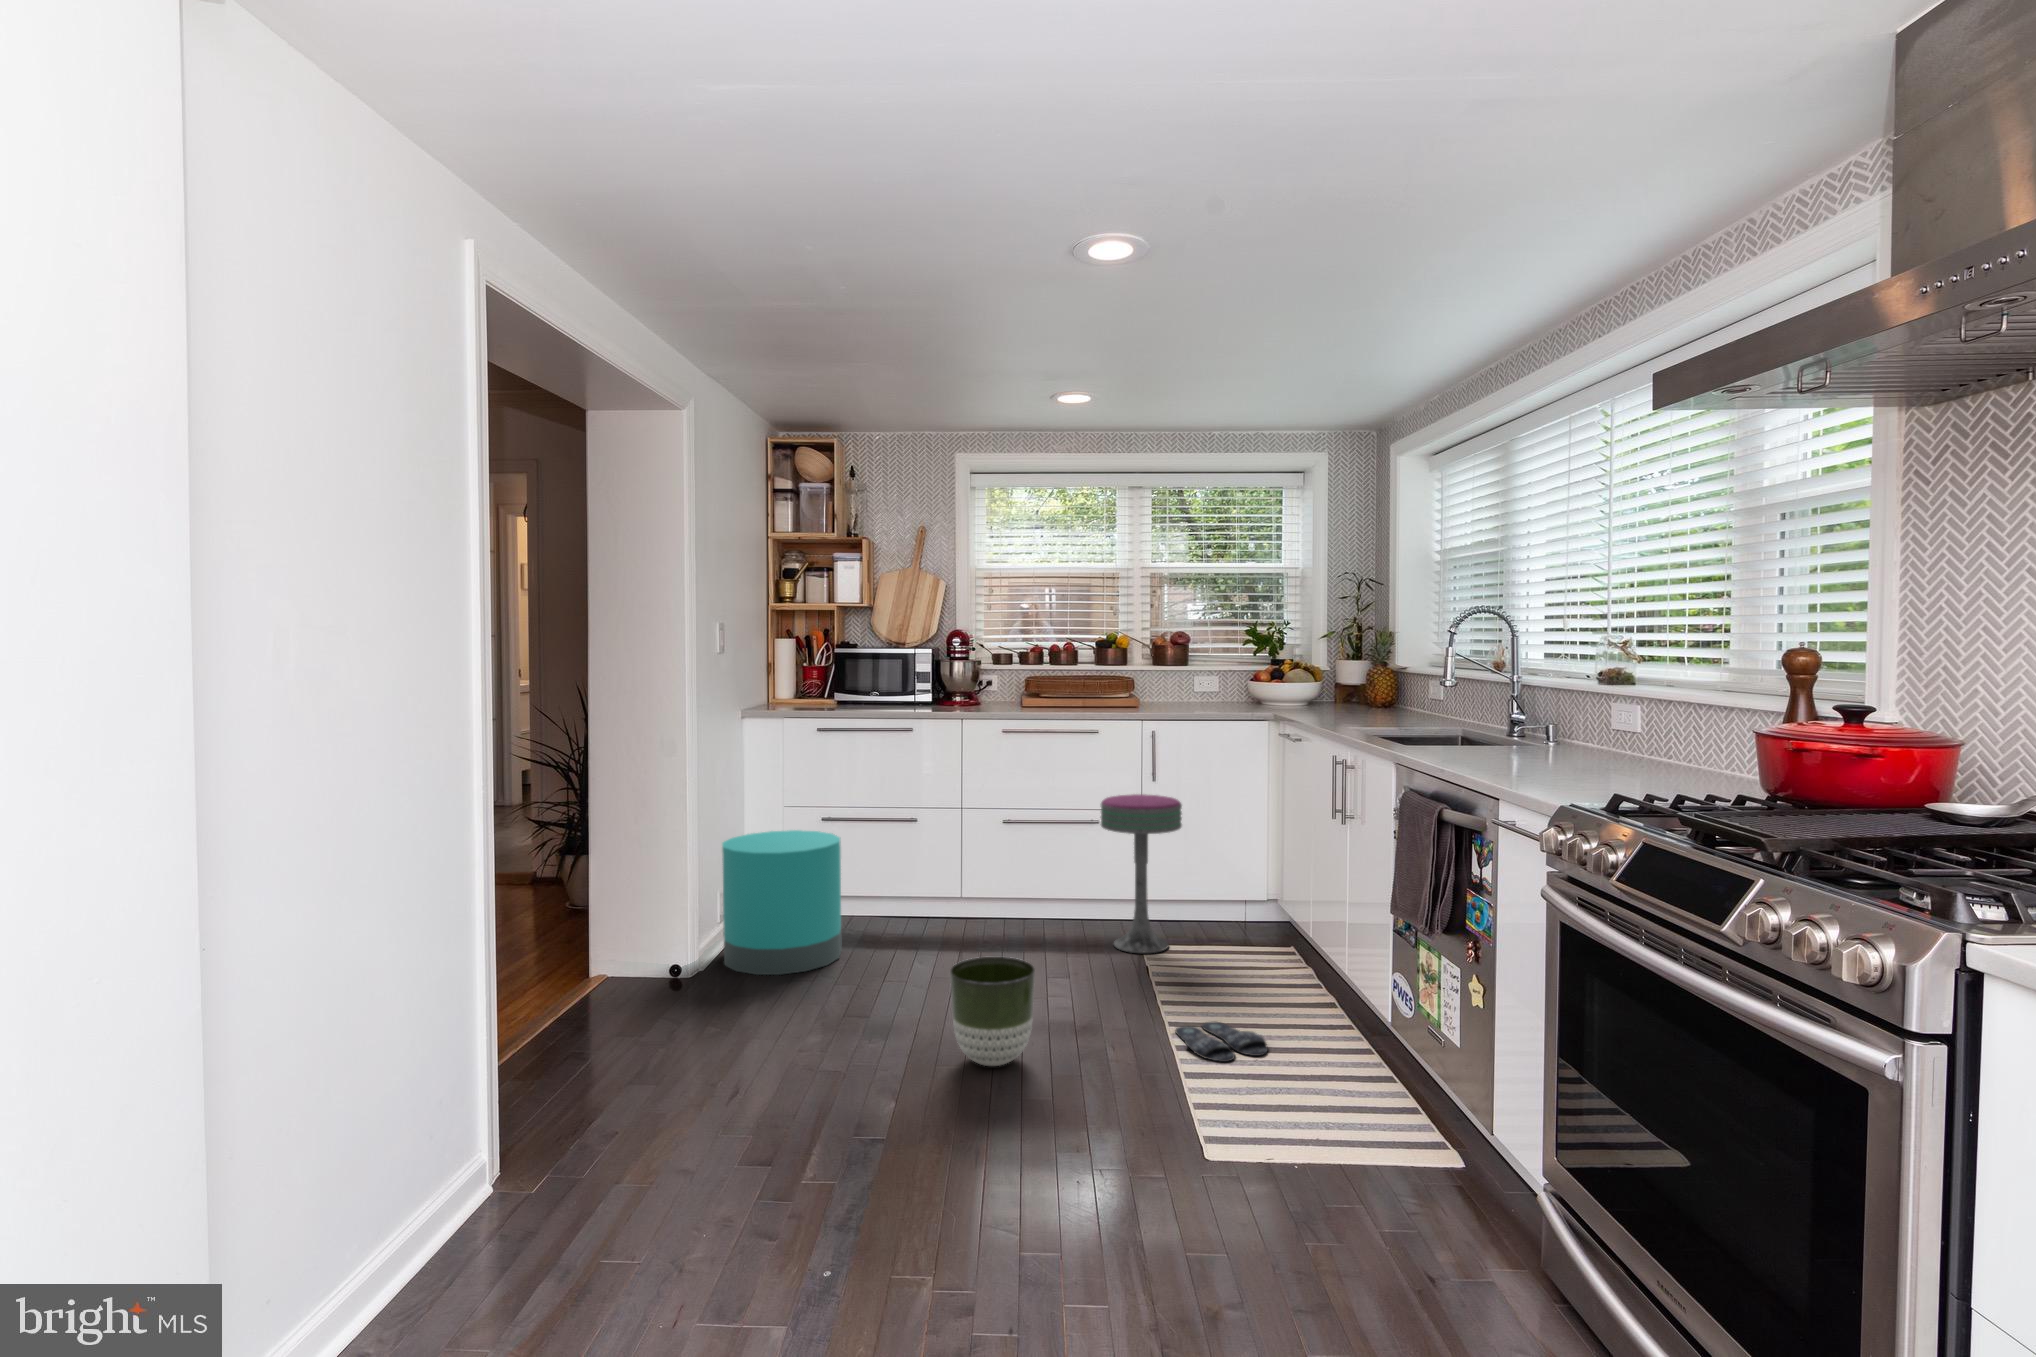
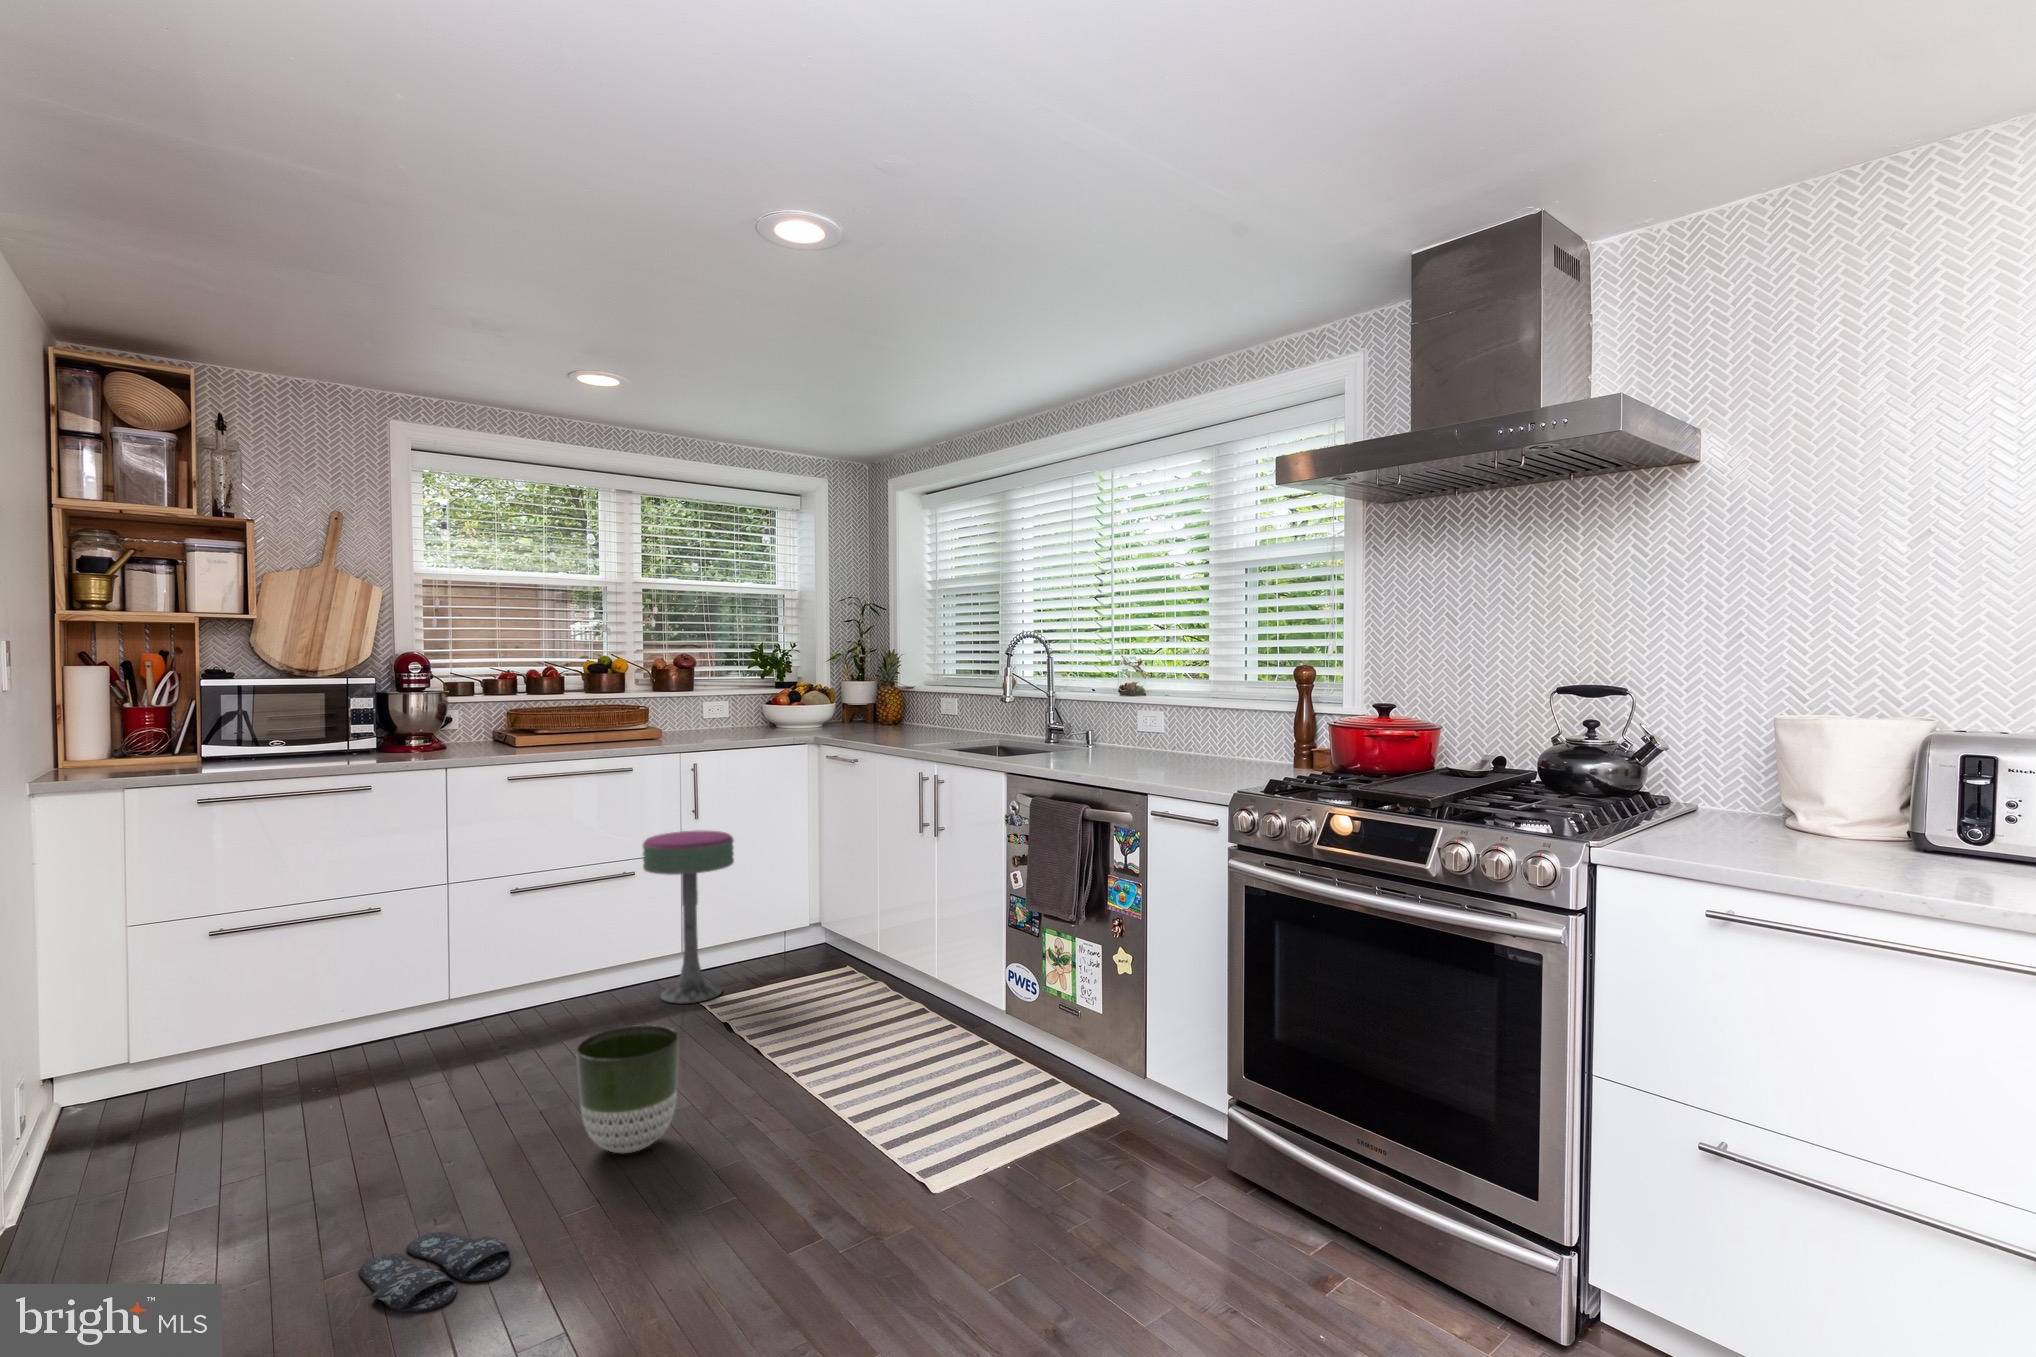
trash can: present [722,830,842,975] -> none [111,926,315,1140]
slippers: present [1175,1022,1268,1062] -> present [359,1232,510,1312]

